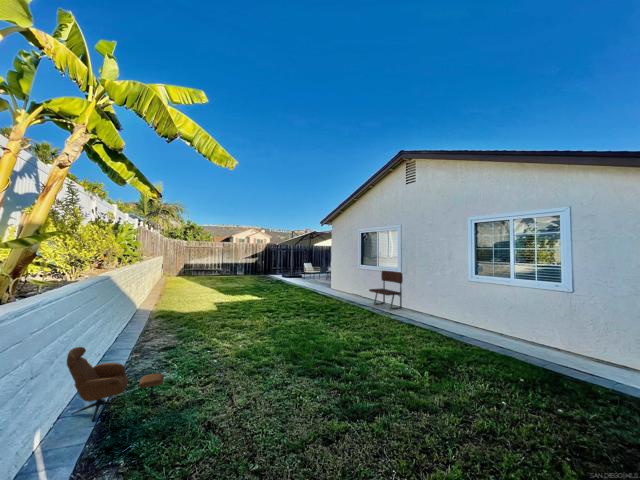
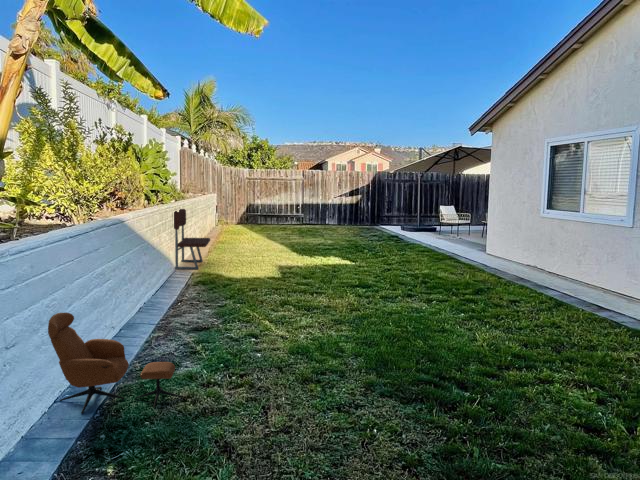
bench: present [369,271,403,310] -> present [174,209,210,269]

